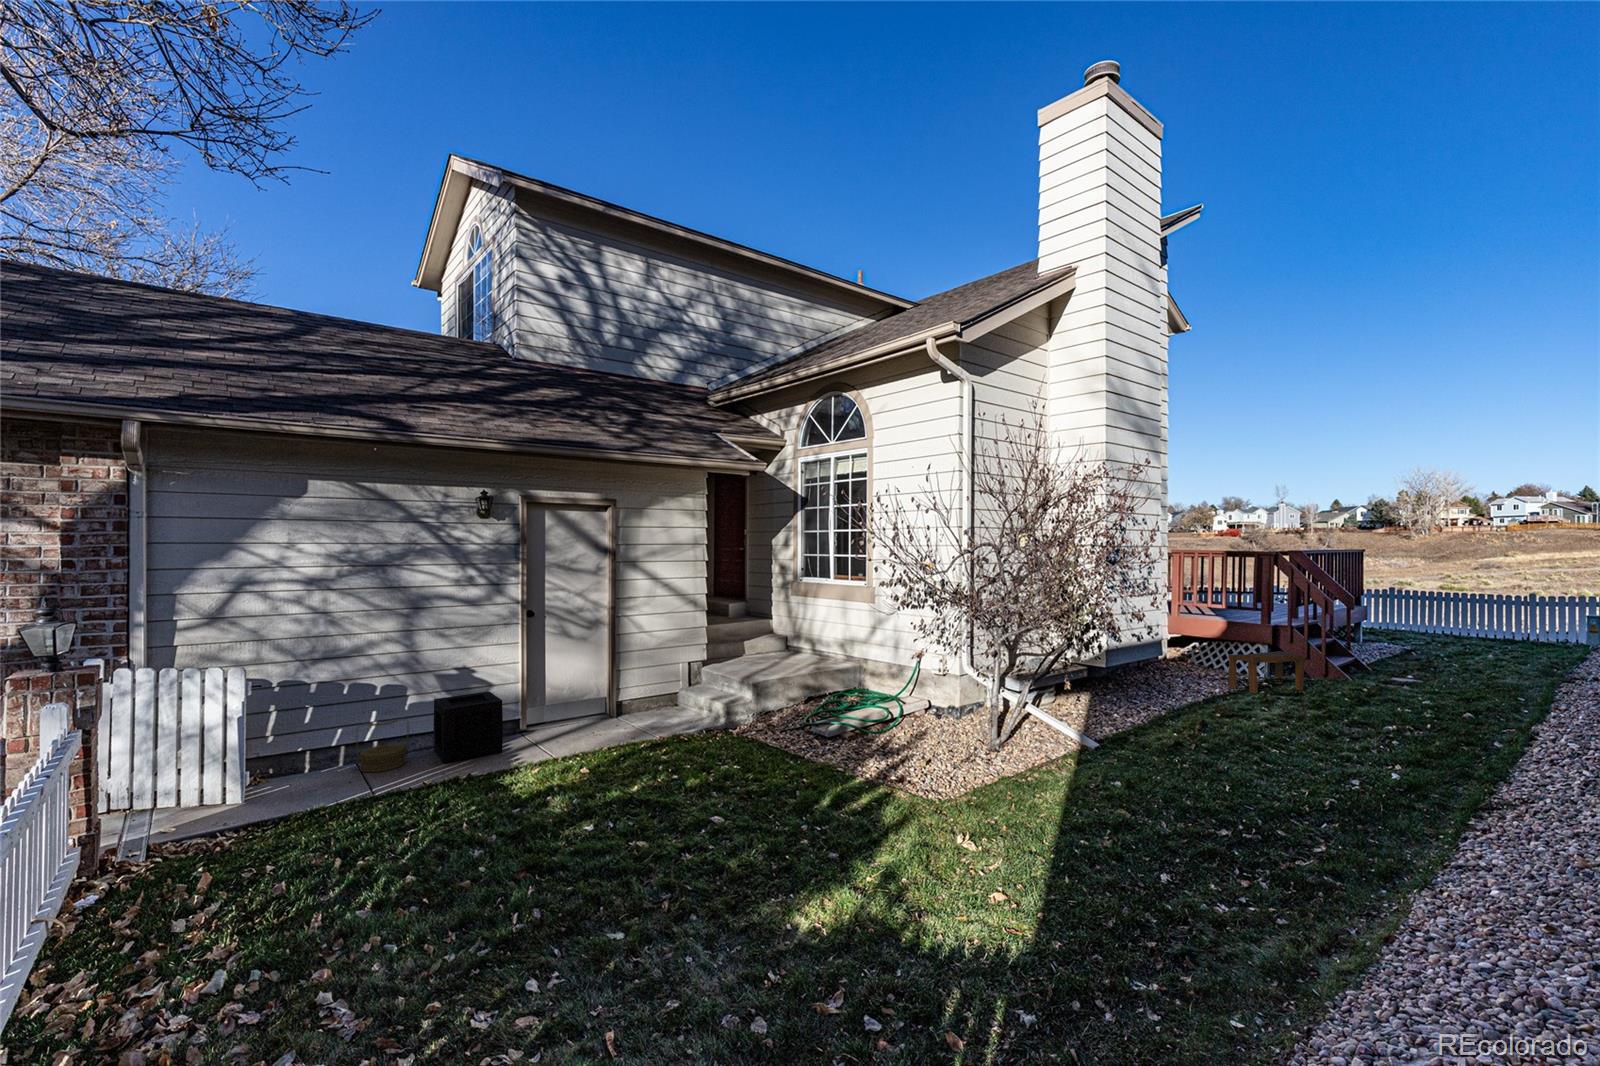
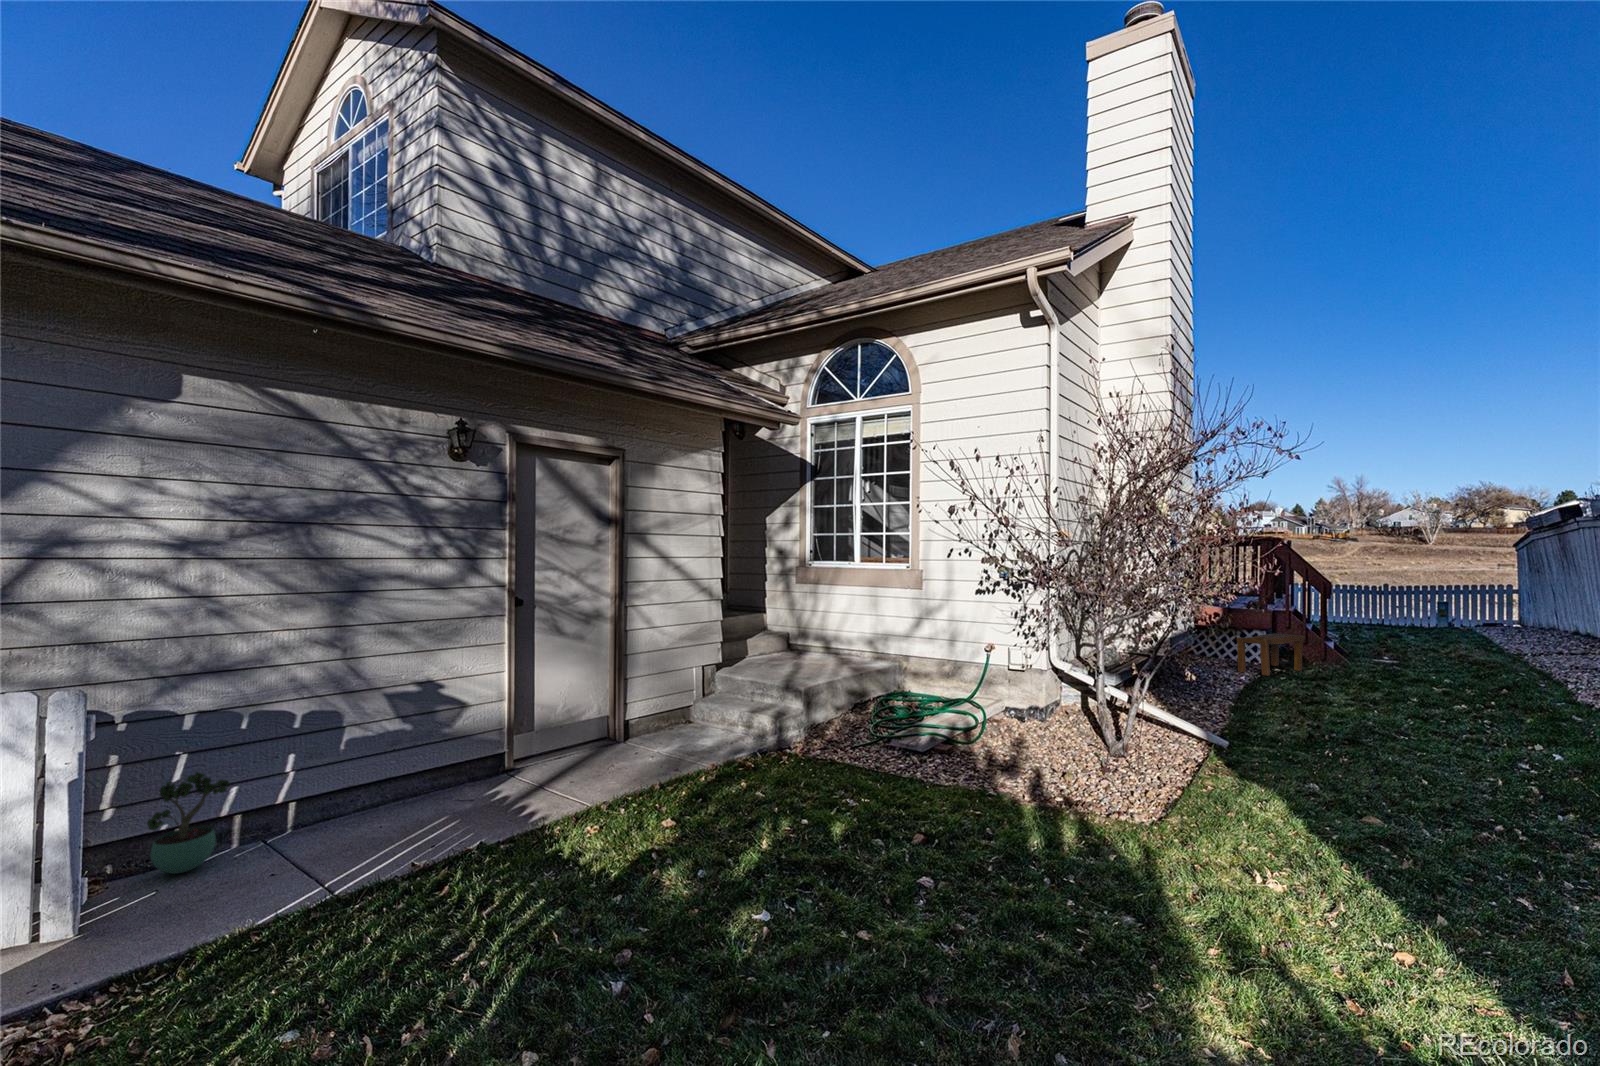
wooden crate: present [433,691,503,764] -> none [380,716,498,829]
potted plant: none [289,717,336,776] -> present [147,772,230,874]
woven basket: present [356,719,409,772] -> none [266,764,351,856]

